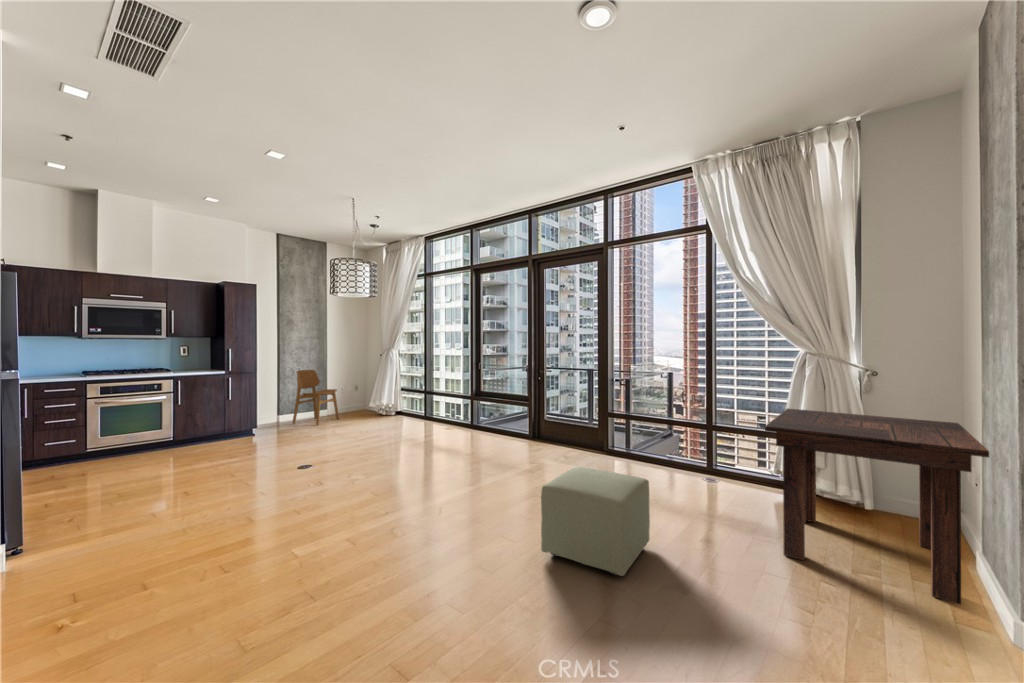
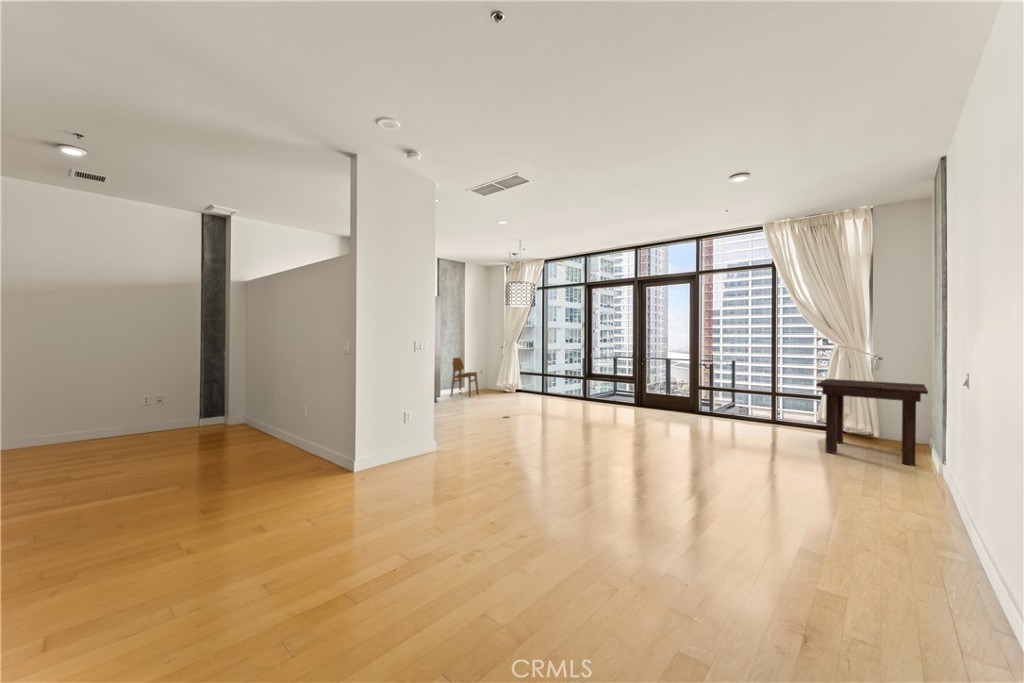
ottoman: present [541,467,650,576] -> none [695,408,751,456]

